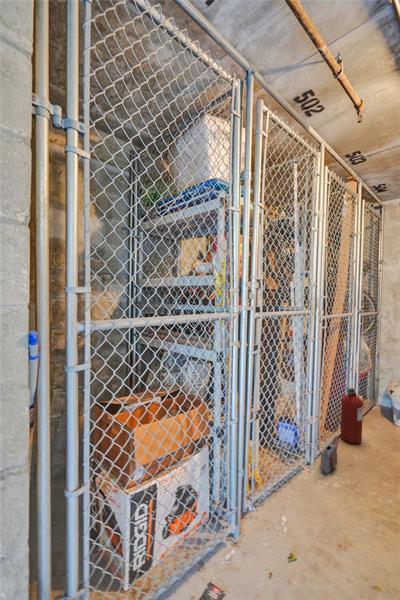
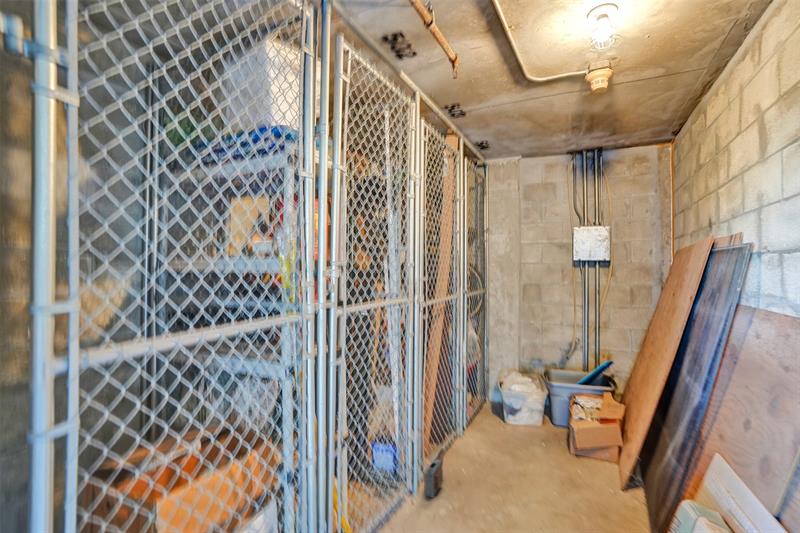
fire extinguisher: present [340,388,363,444] -> none [447,386,470,453]

